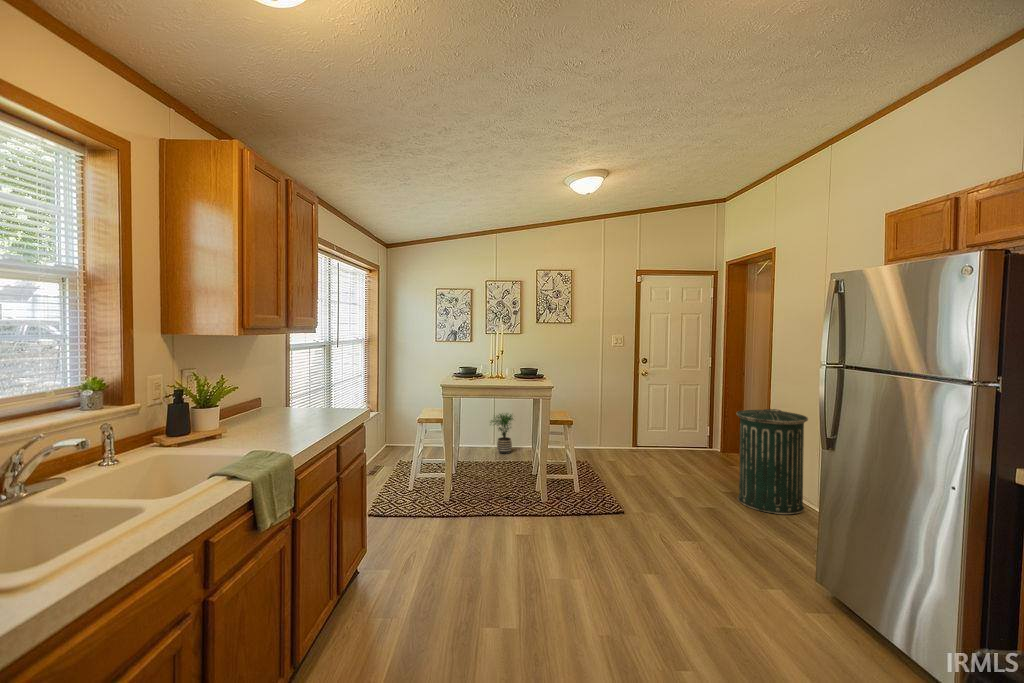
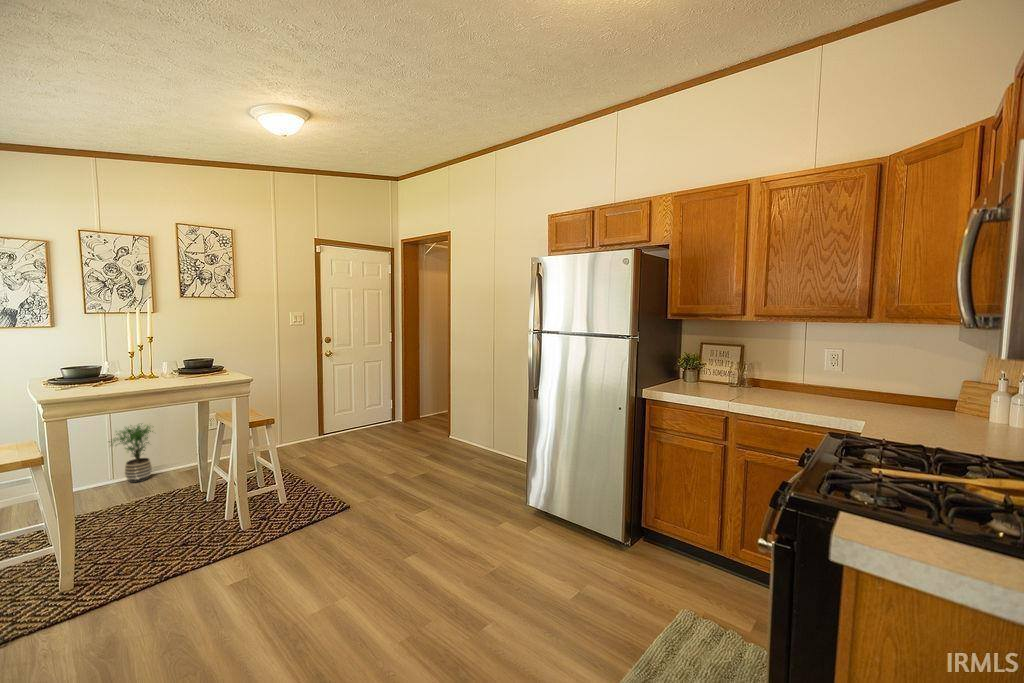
trash can: present [737,409,808,514] -> none [439,376,496,469]

